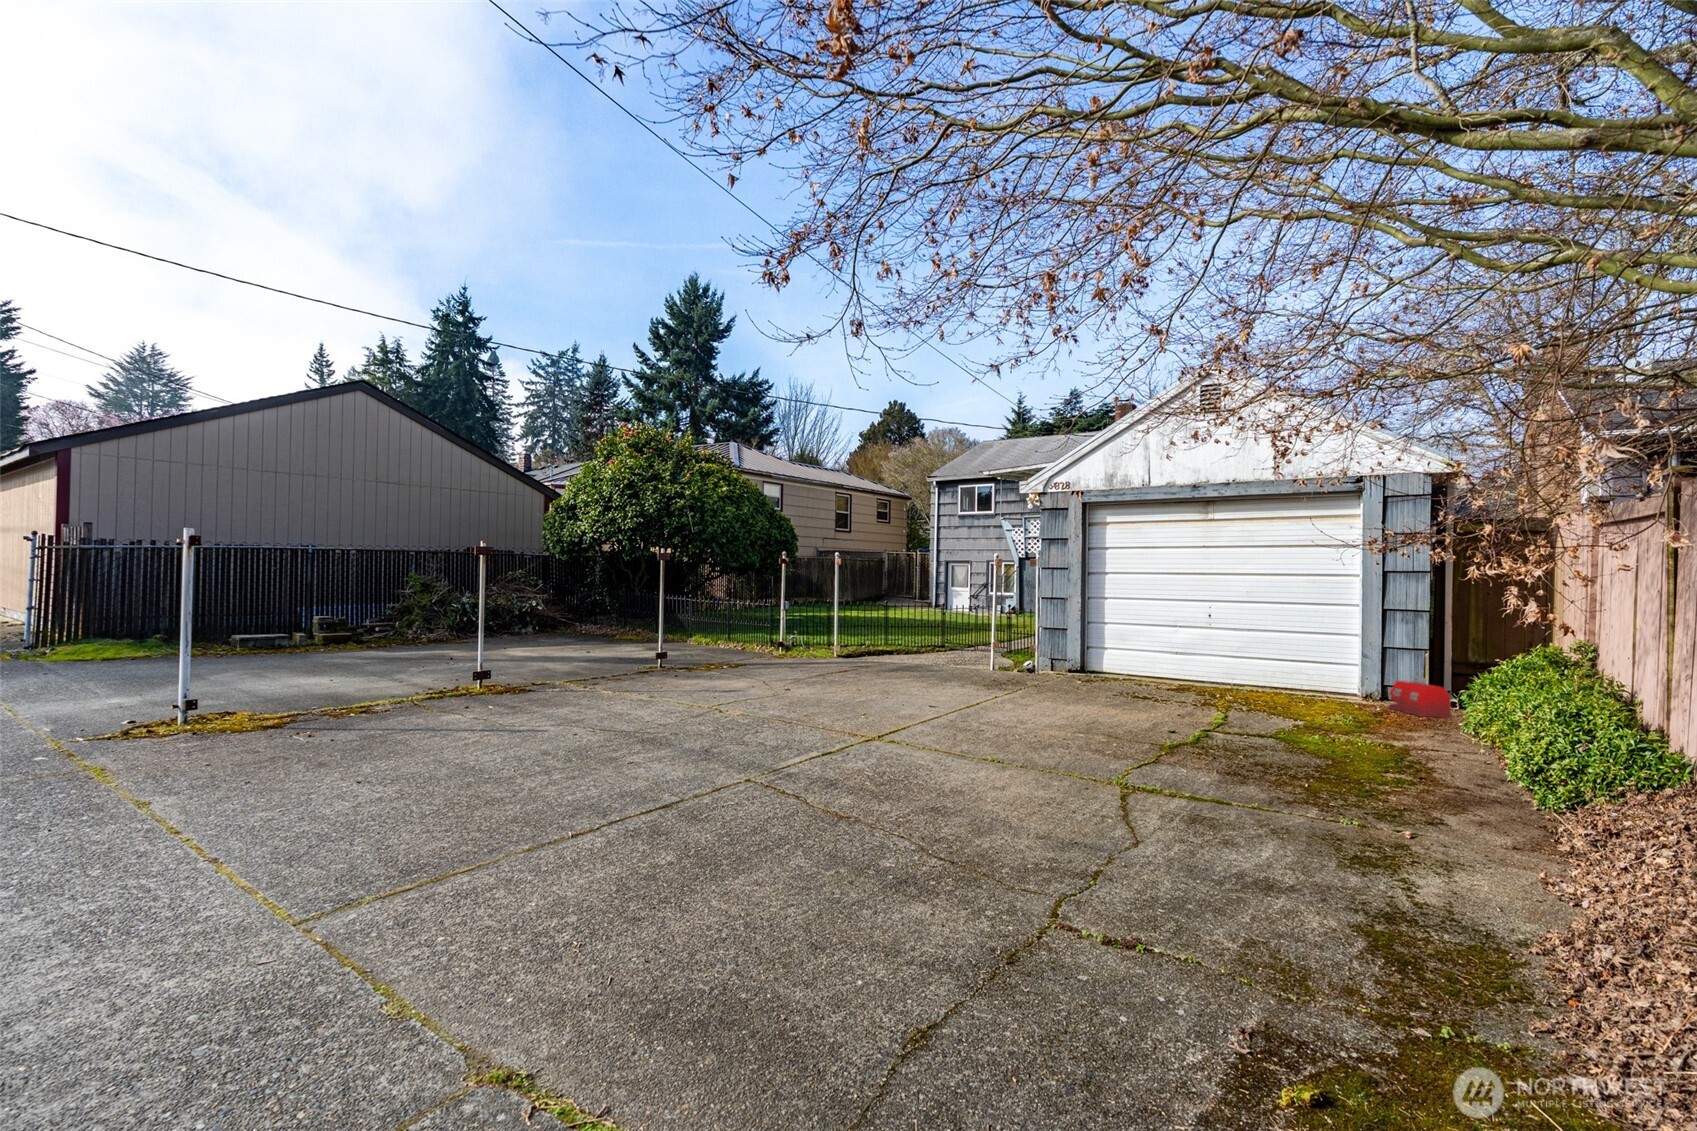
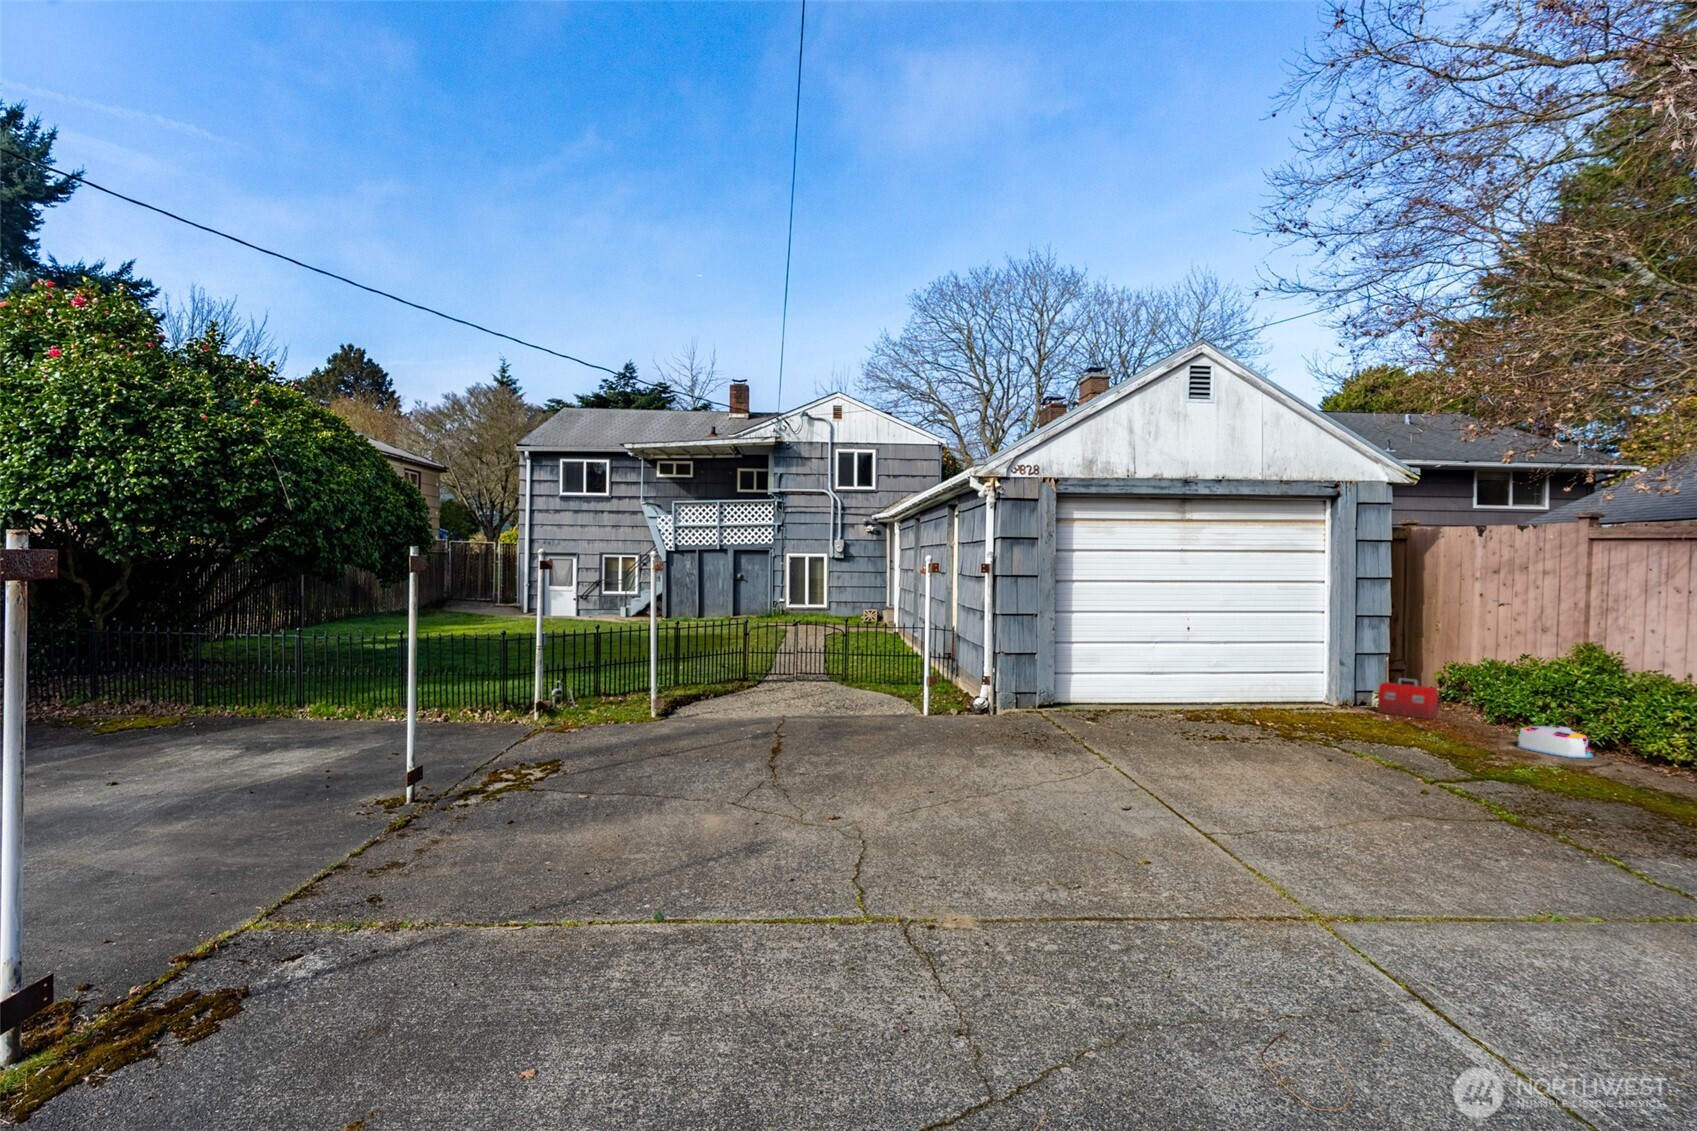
storage bin: none [1399,714,1457,745] -> present [1517,726,1593,758]

